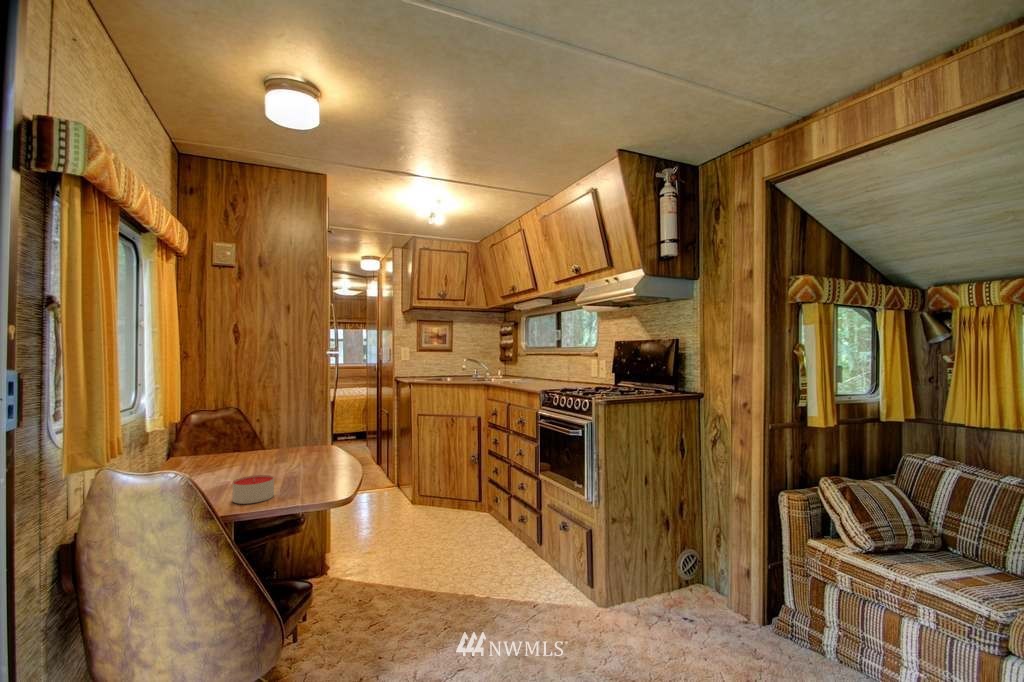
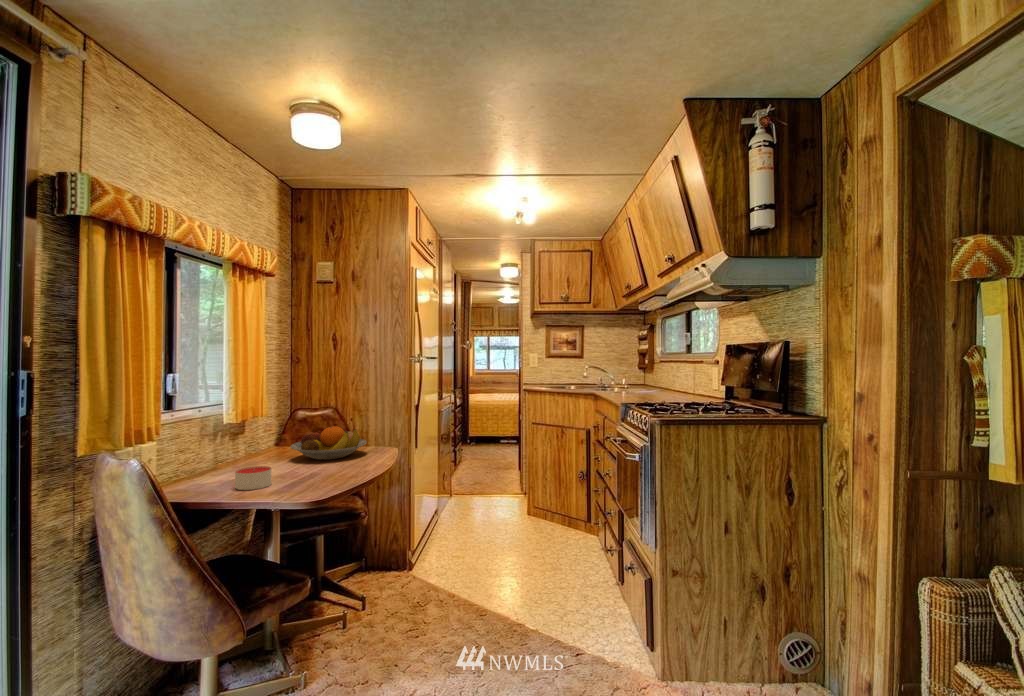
fruit bowl: none [233,428,321,465] -> present [291,426,367,460]

